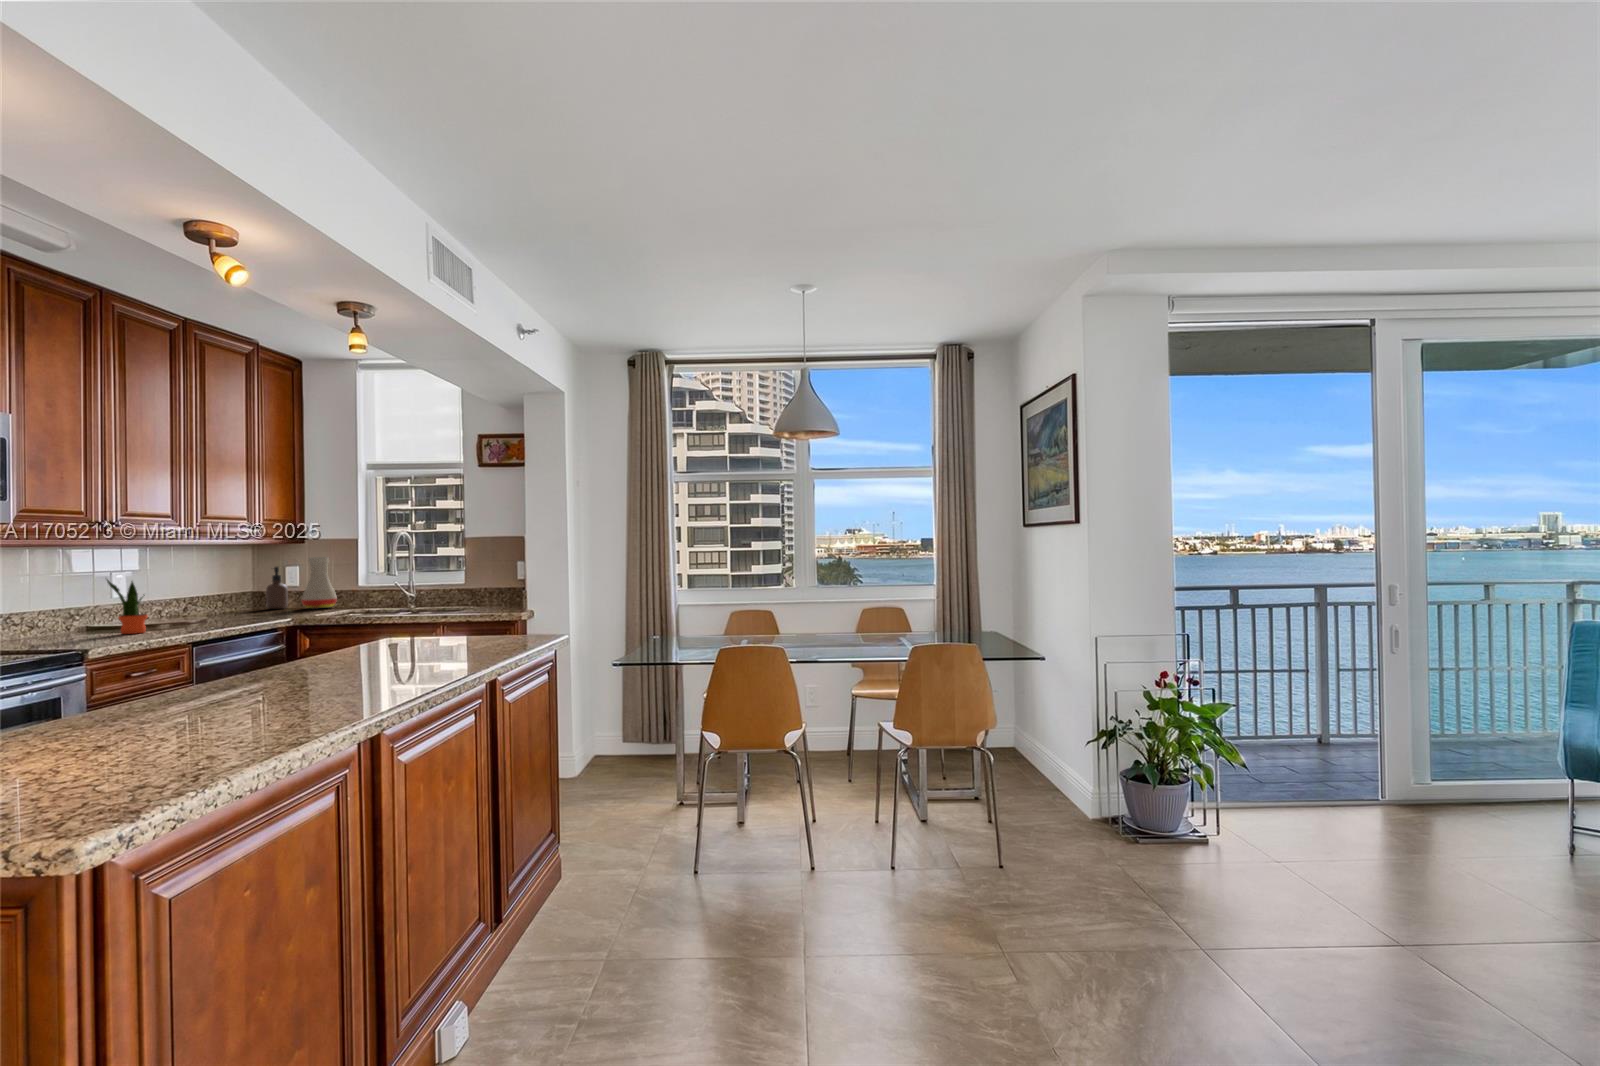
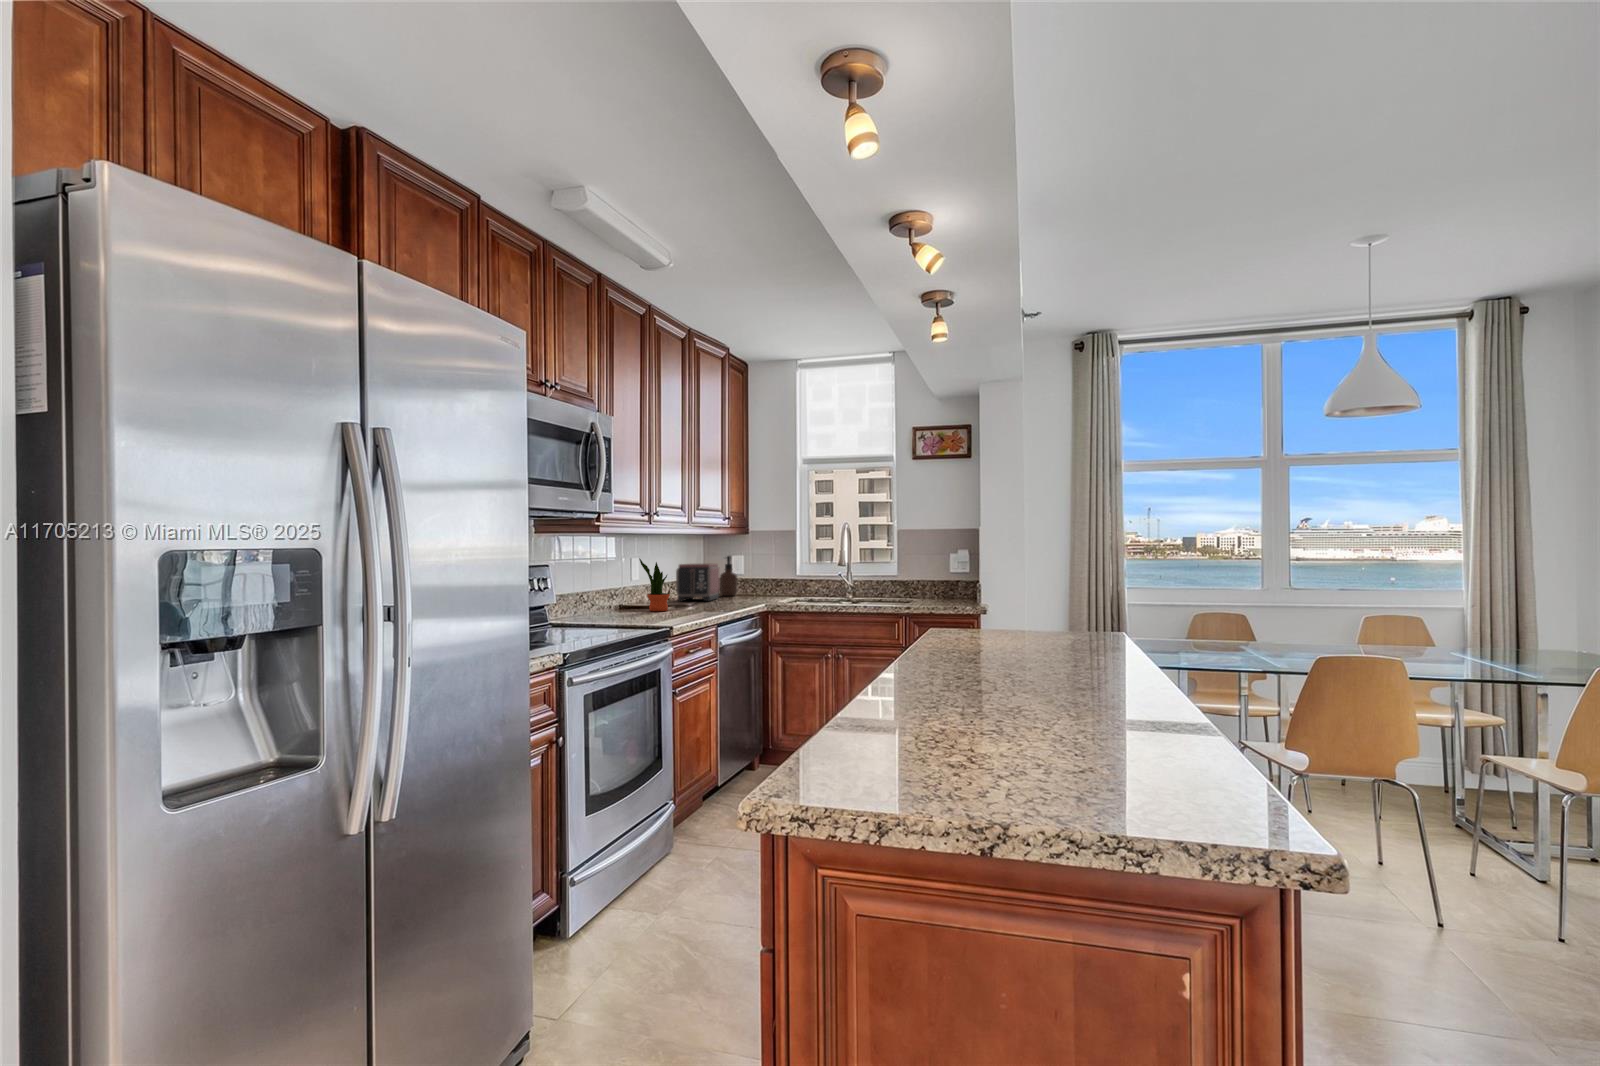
vase: present [302,557,337,609] -> none [751,548,781,597]
toaster: none [190,576,255,619] -> present [676,564,720,601]

